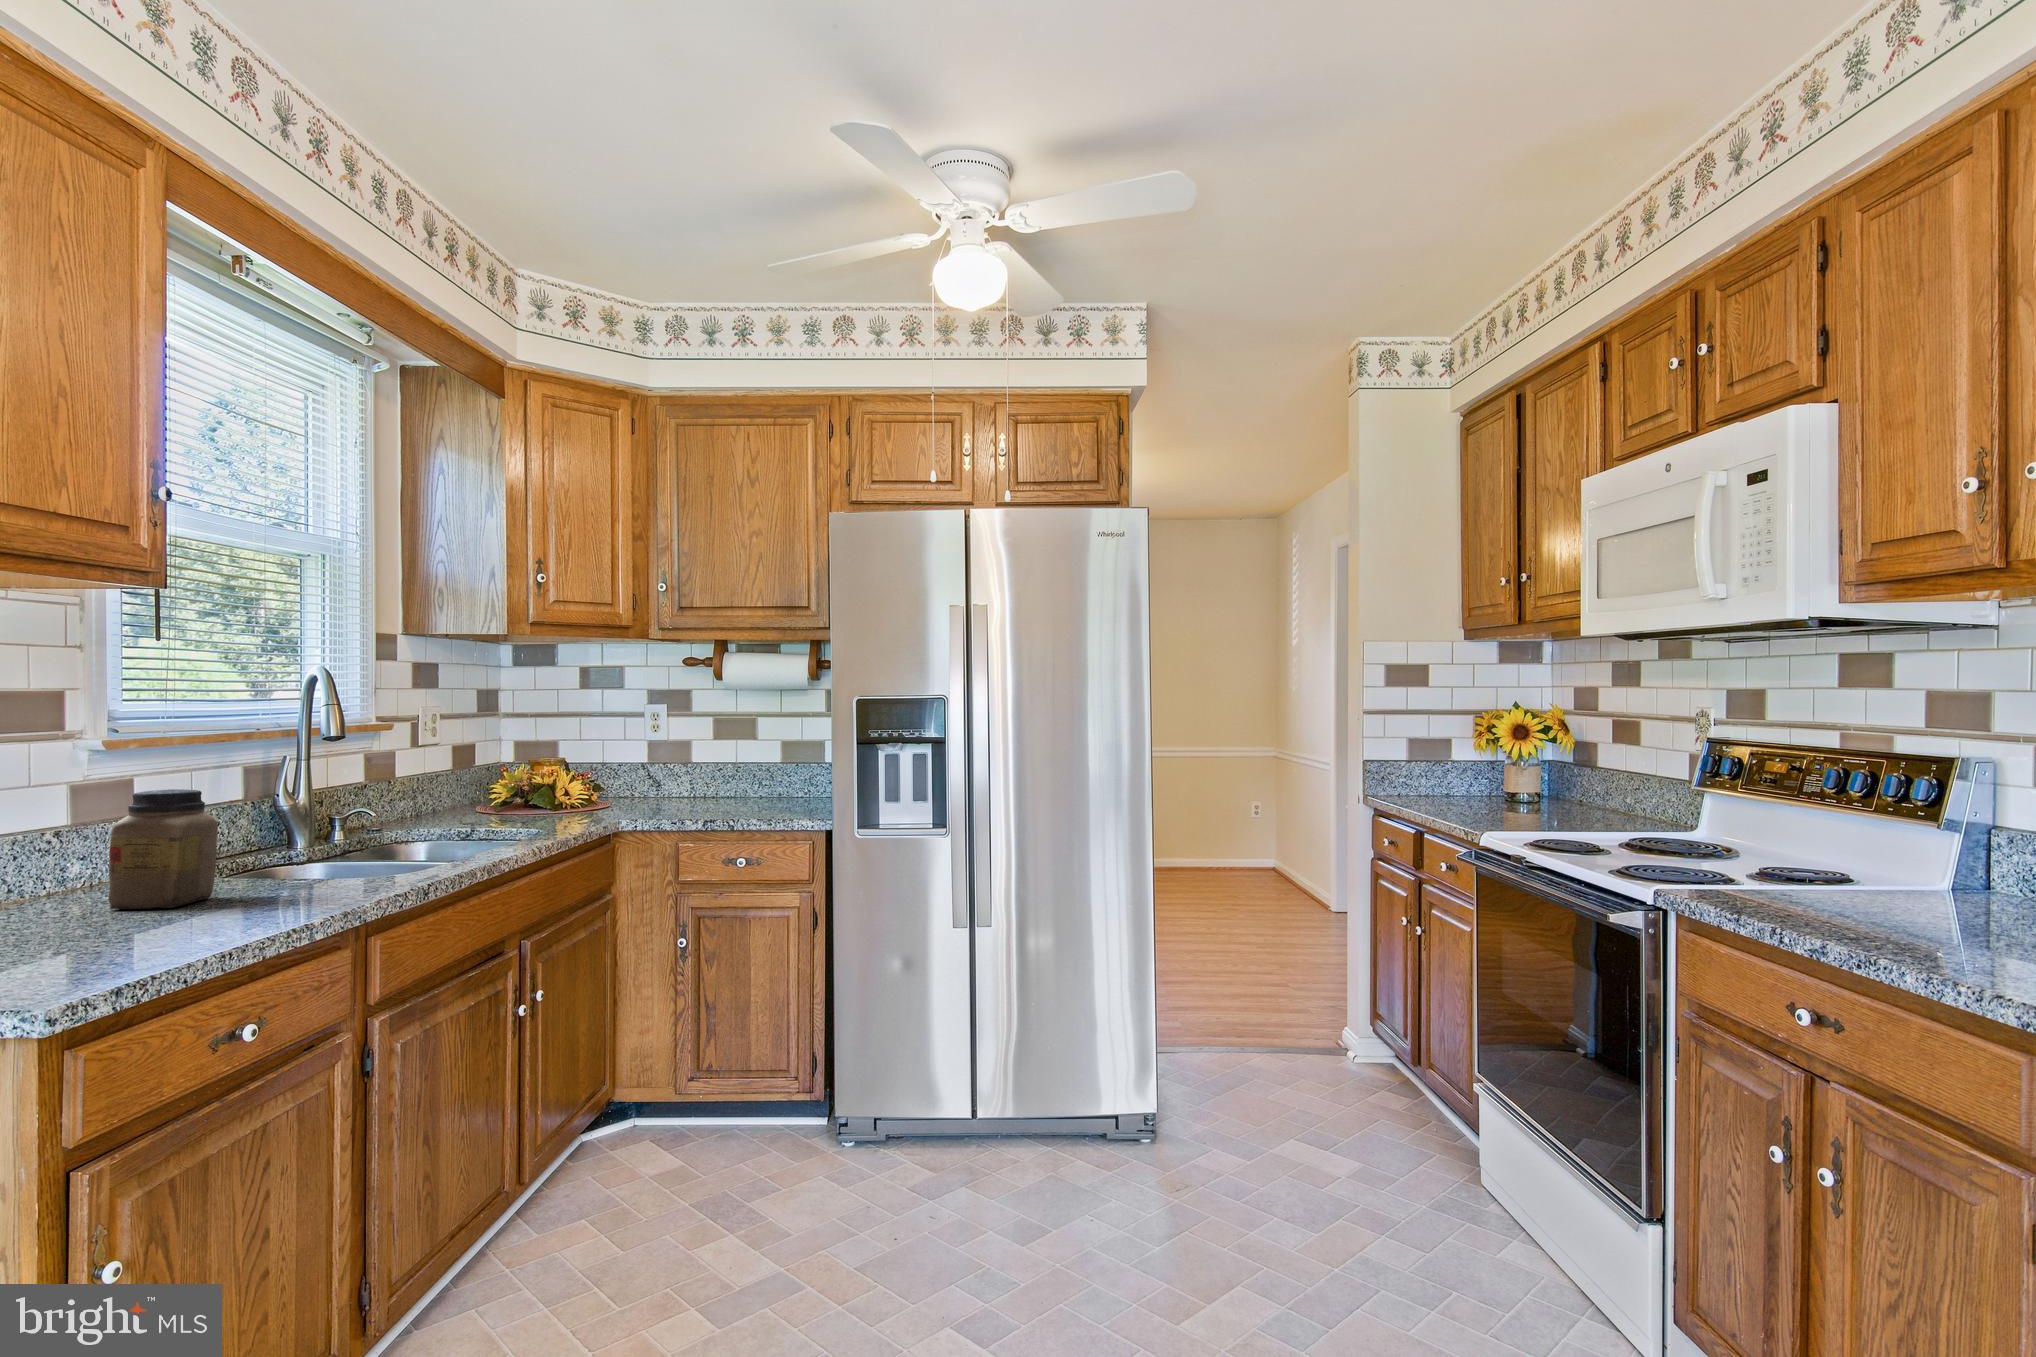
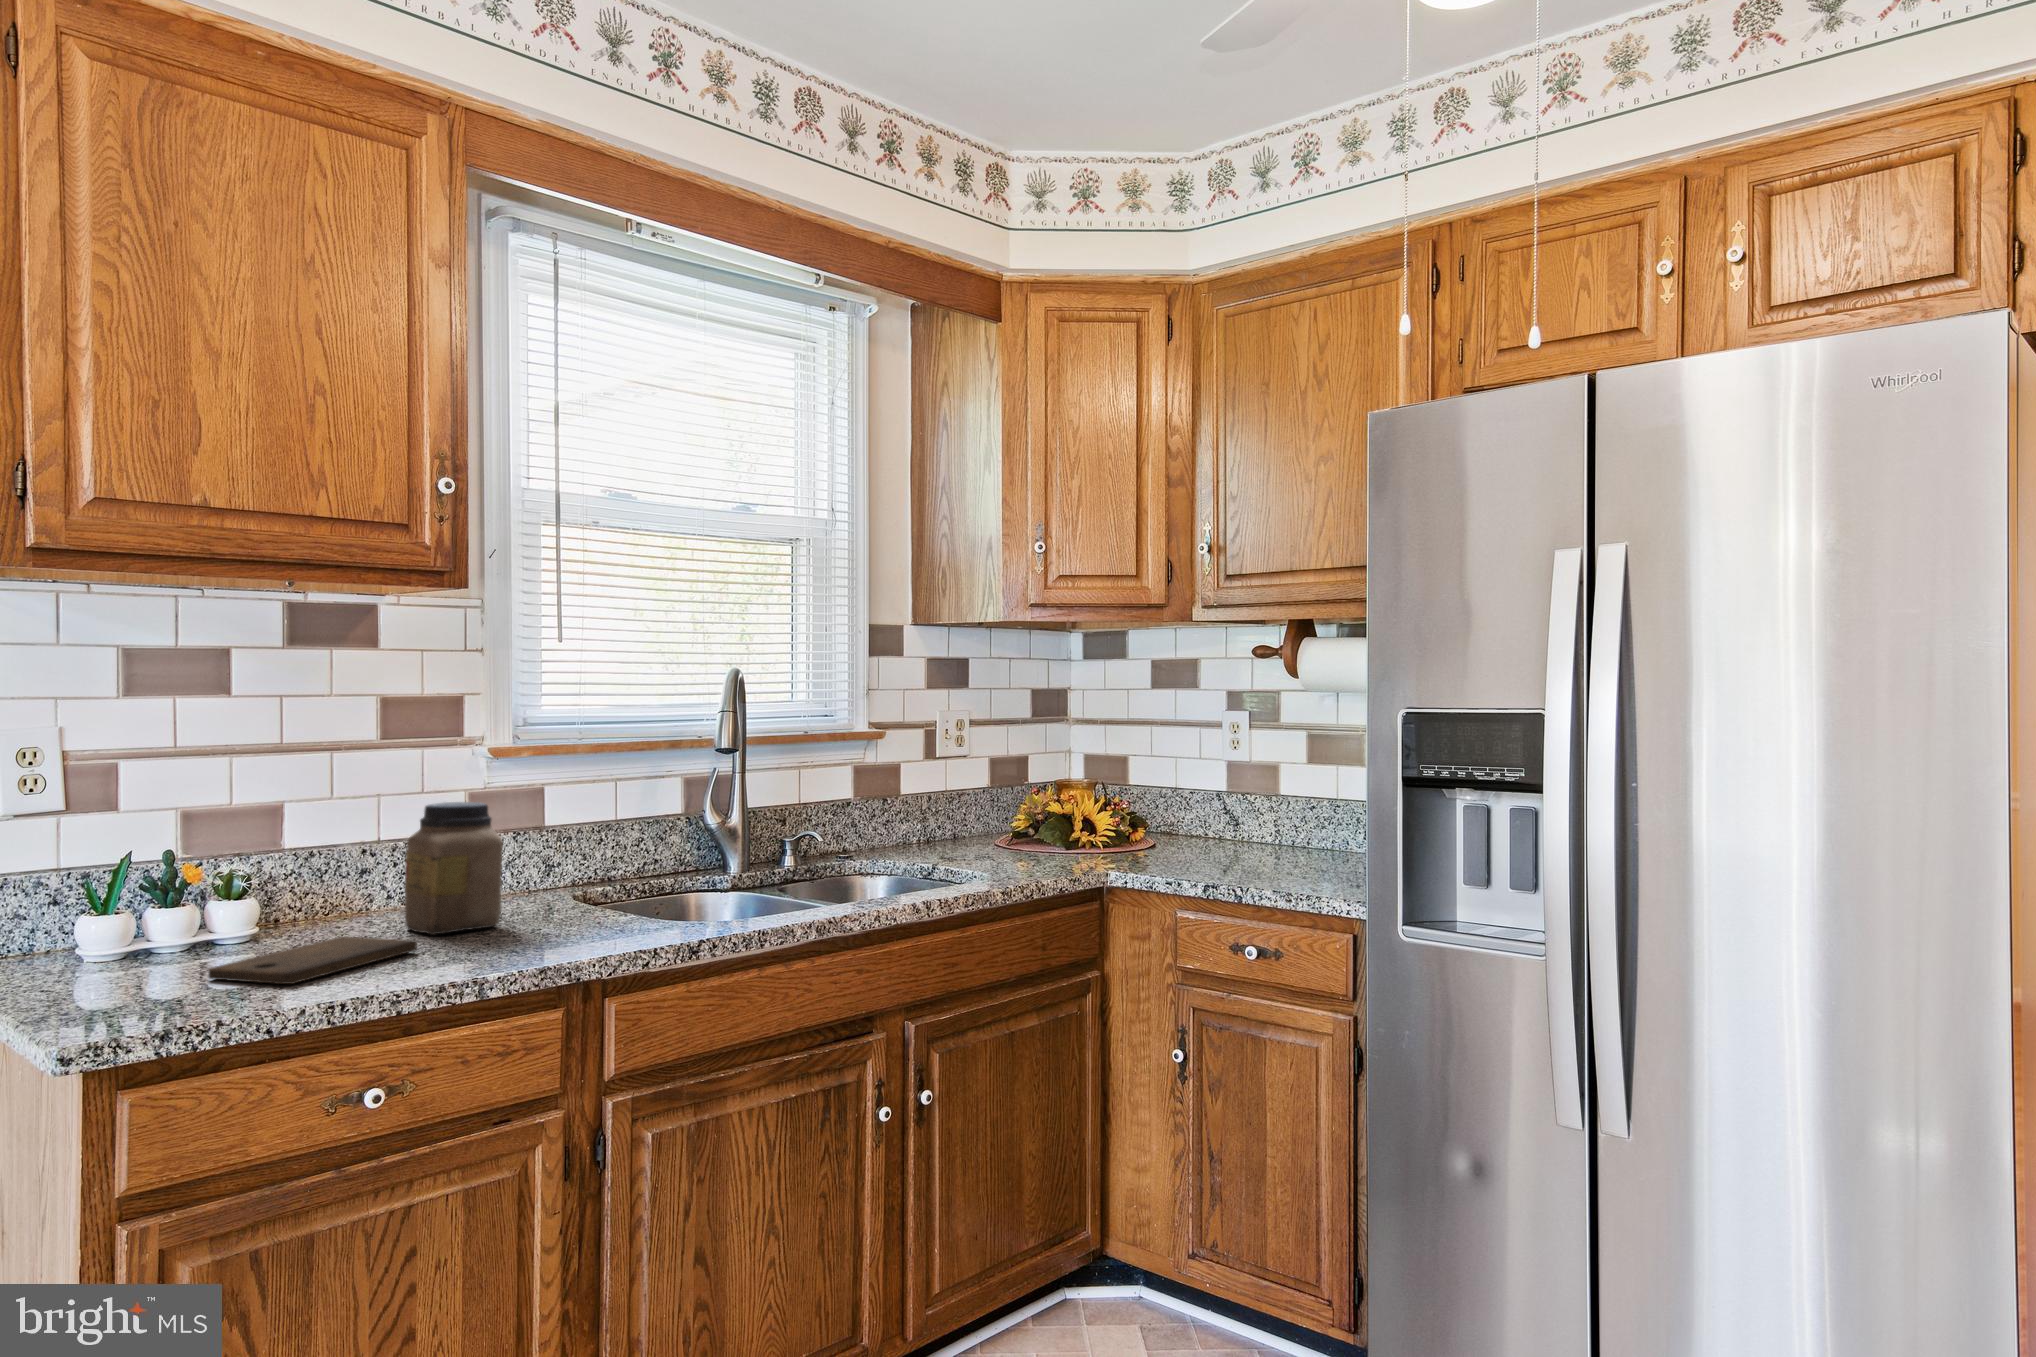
cutting board: none [66,906,209,954] -> present [208,937,417,984]

